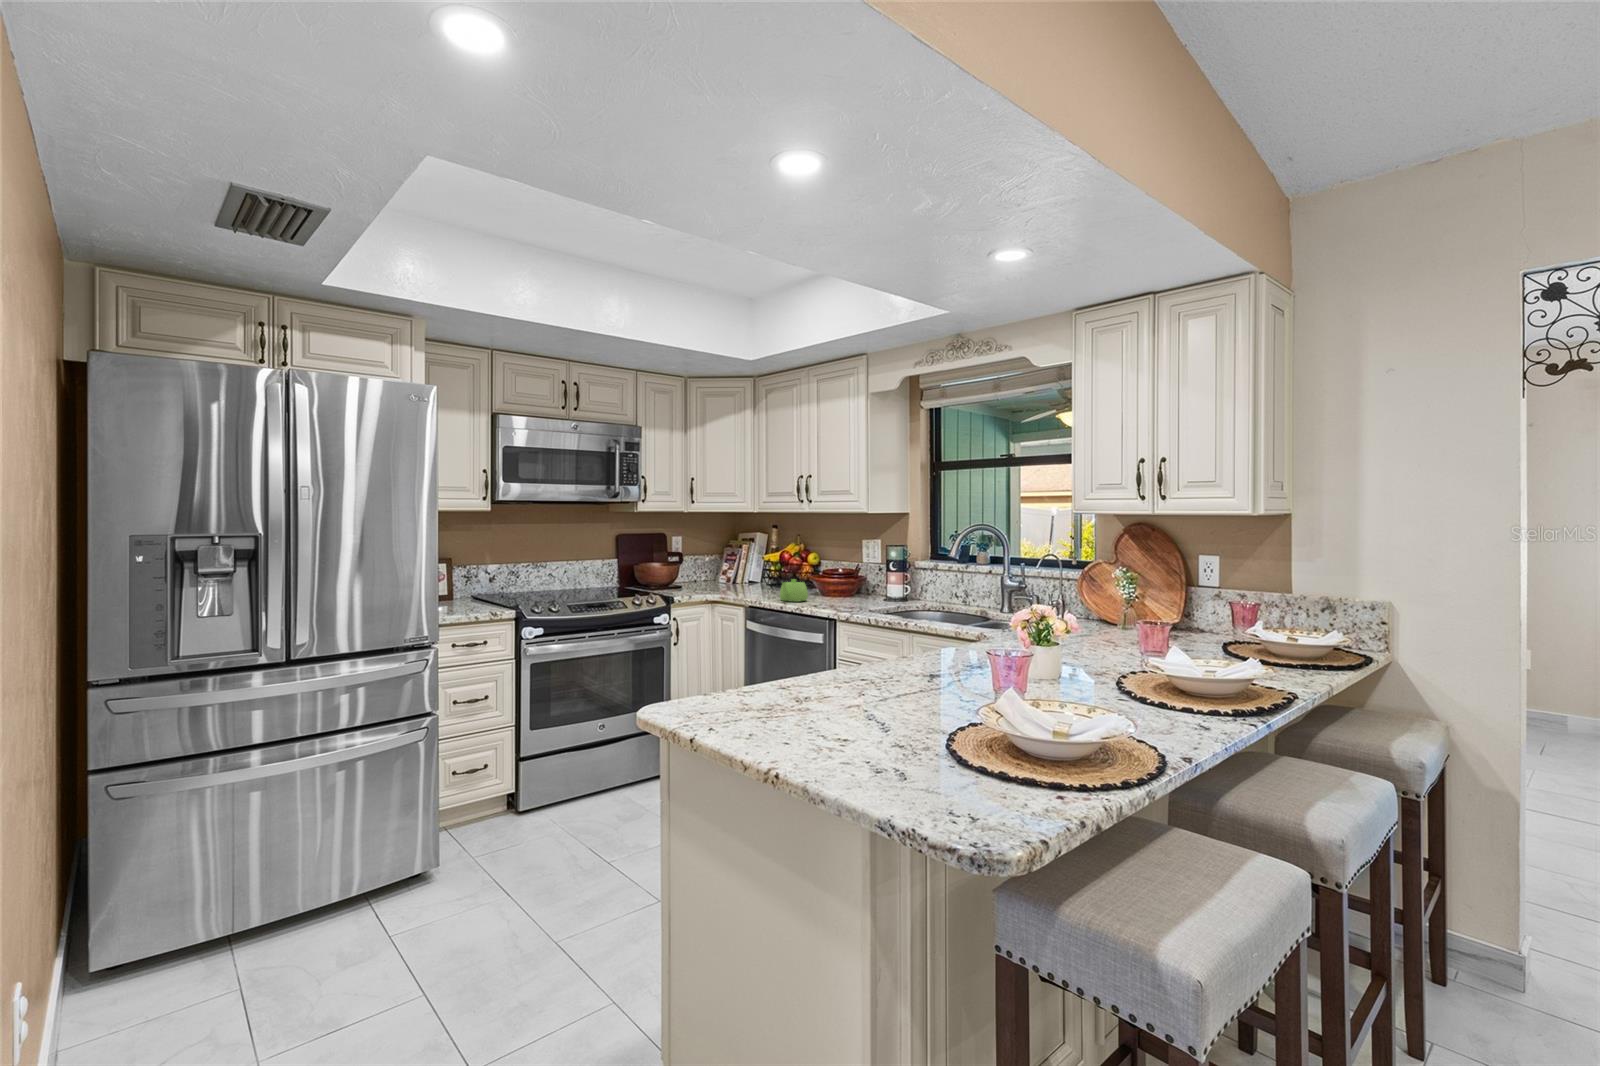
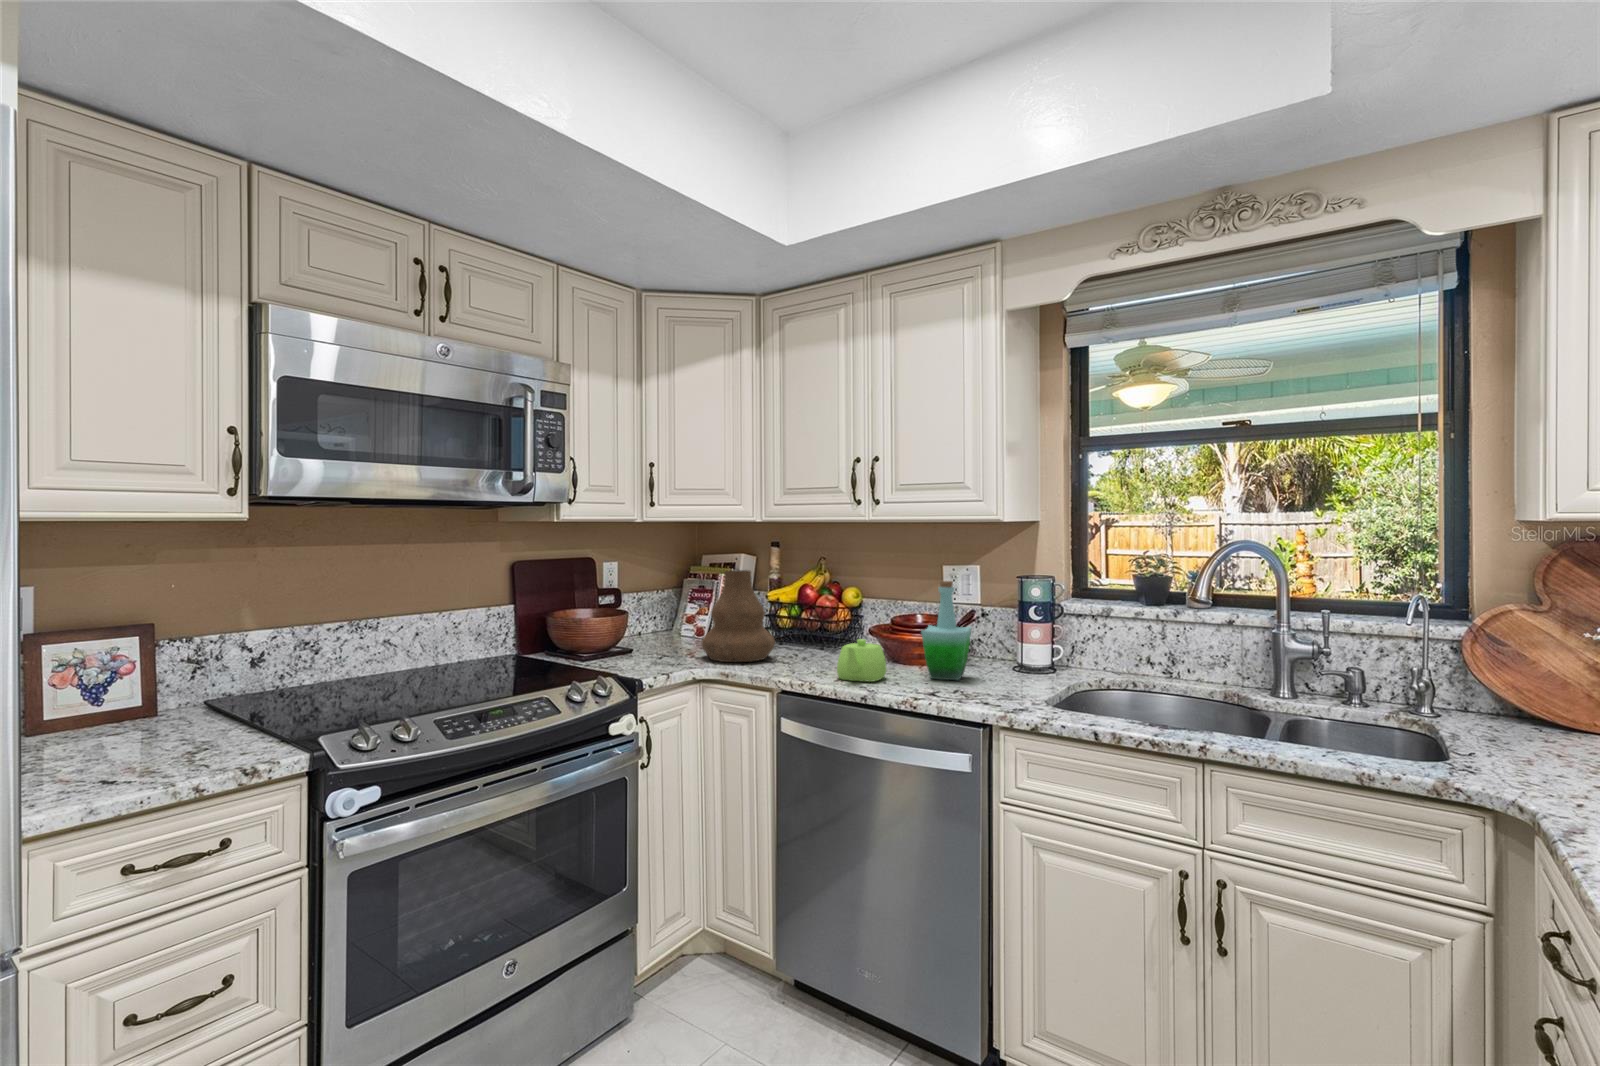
vase: none [717,541,759,593] -> present [702,570,775,662]
bottle: none [826,548,859,603] -> present [921,581,971,680]

